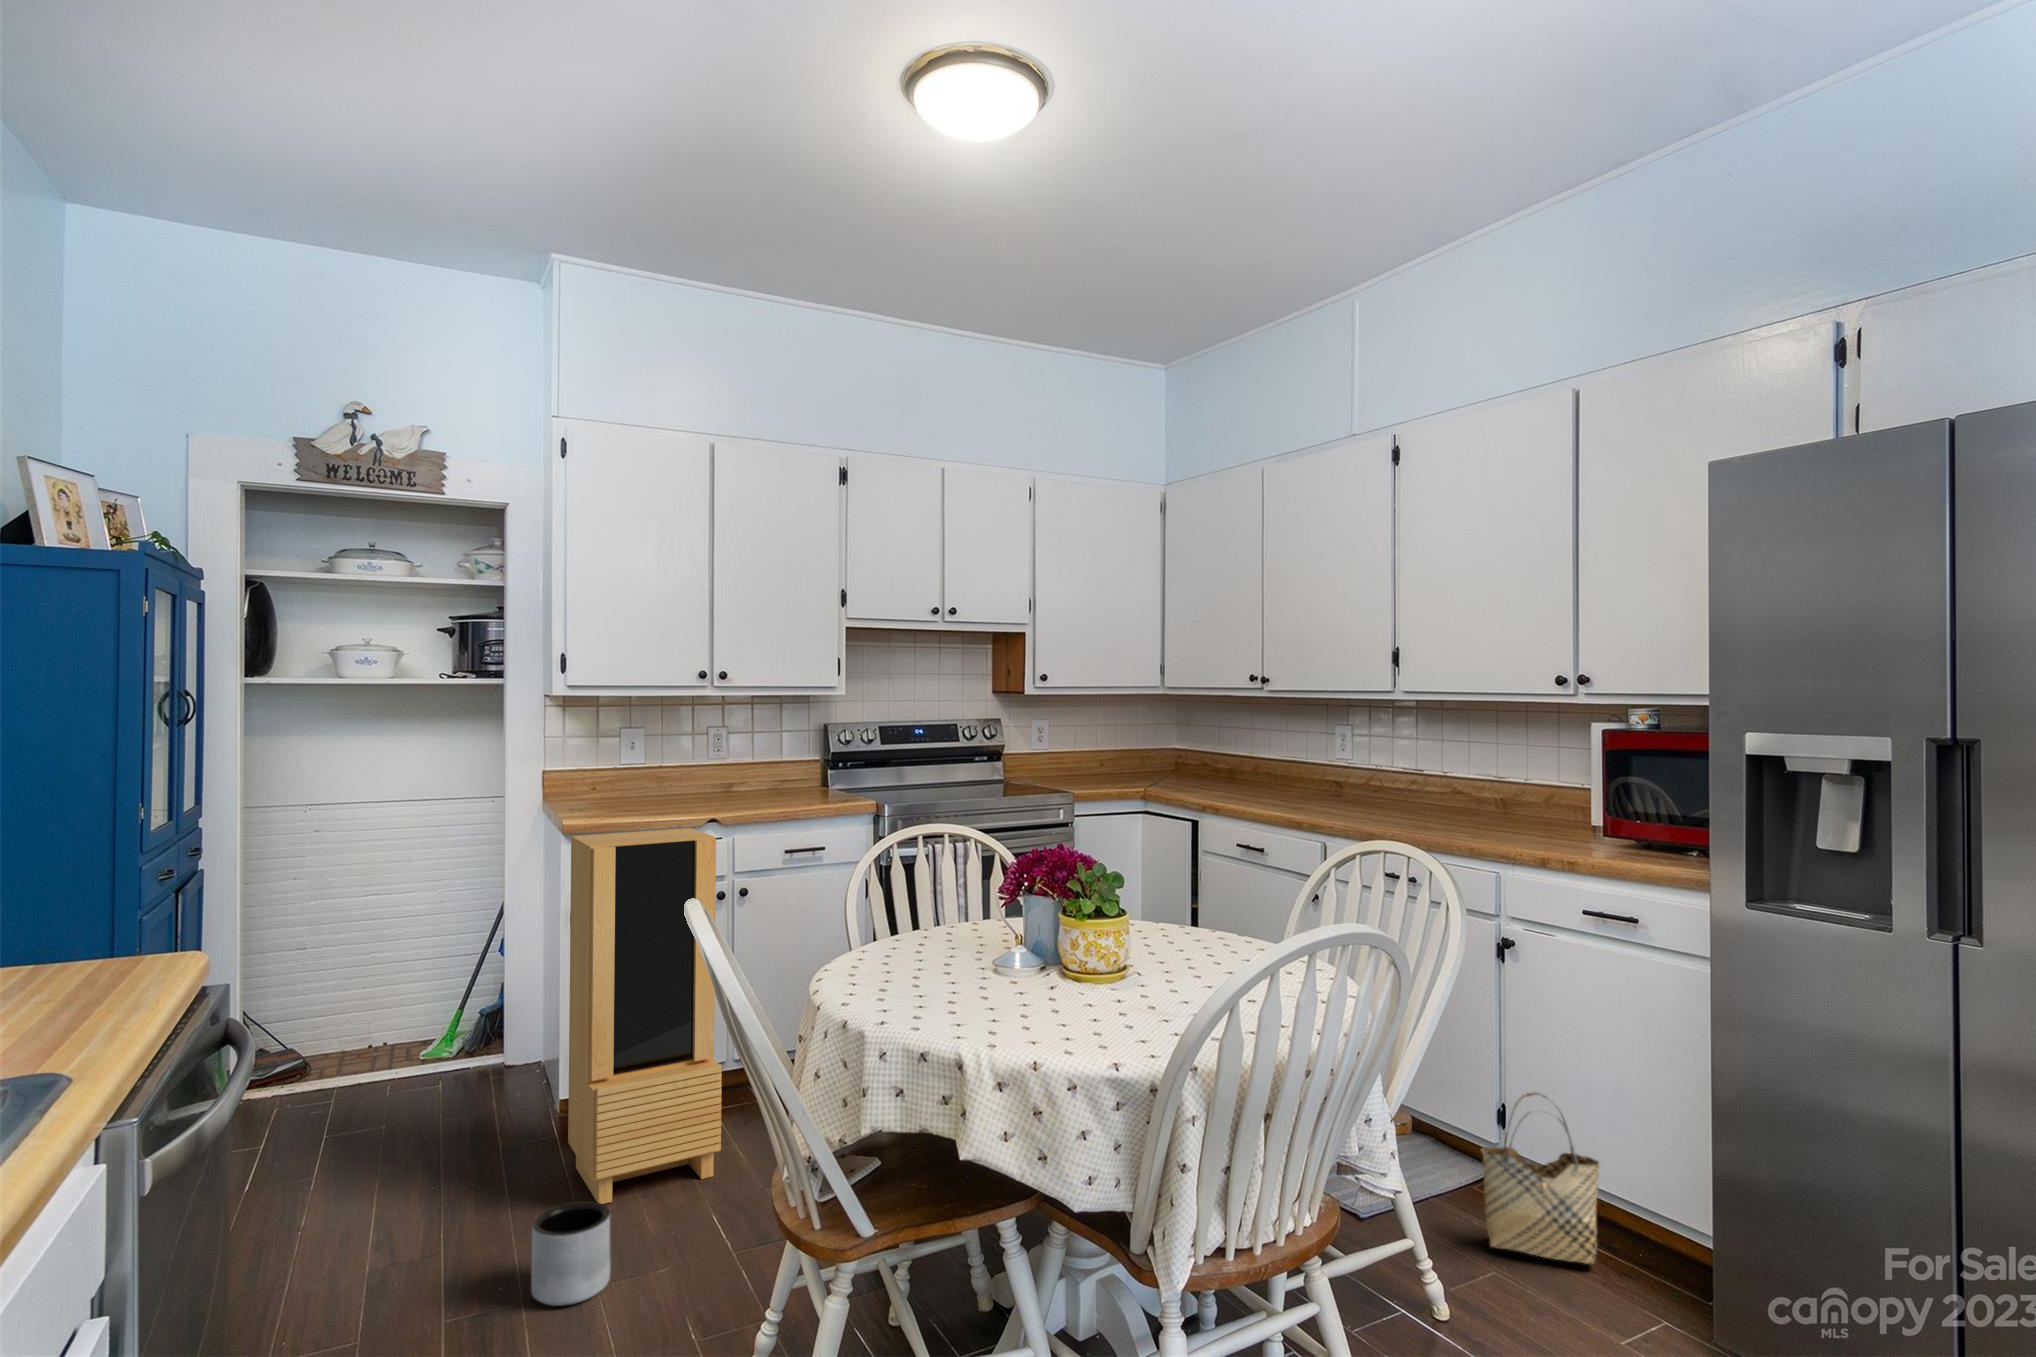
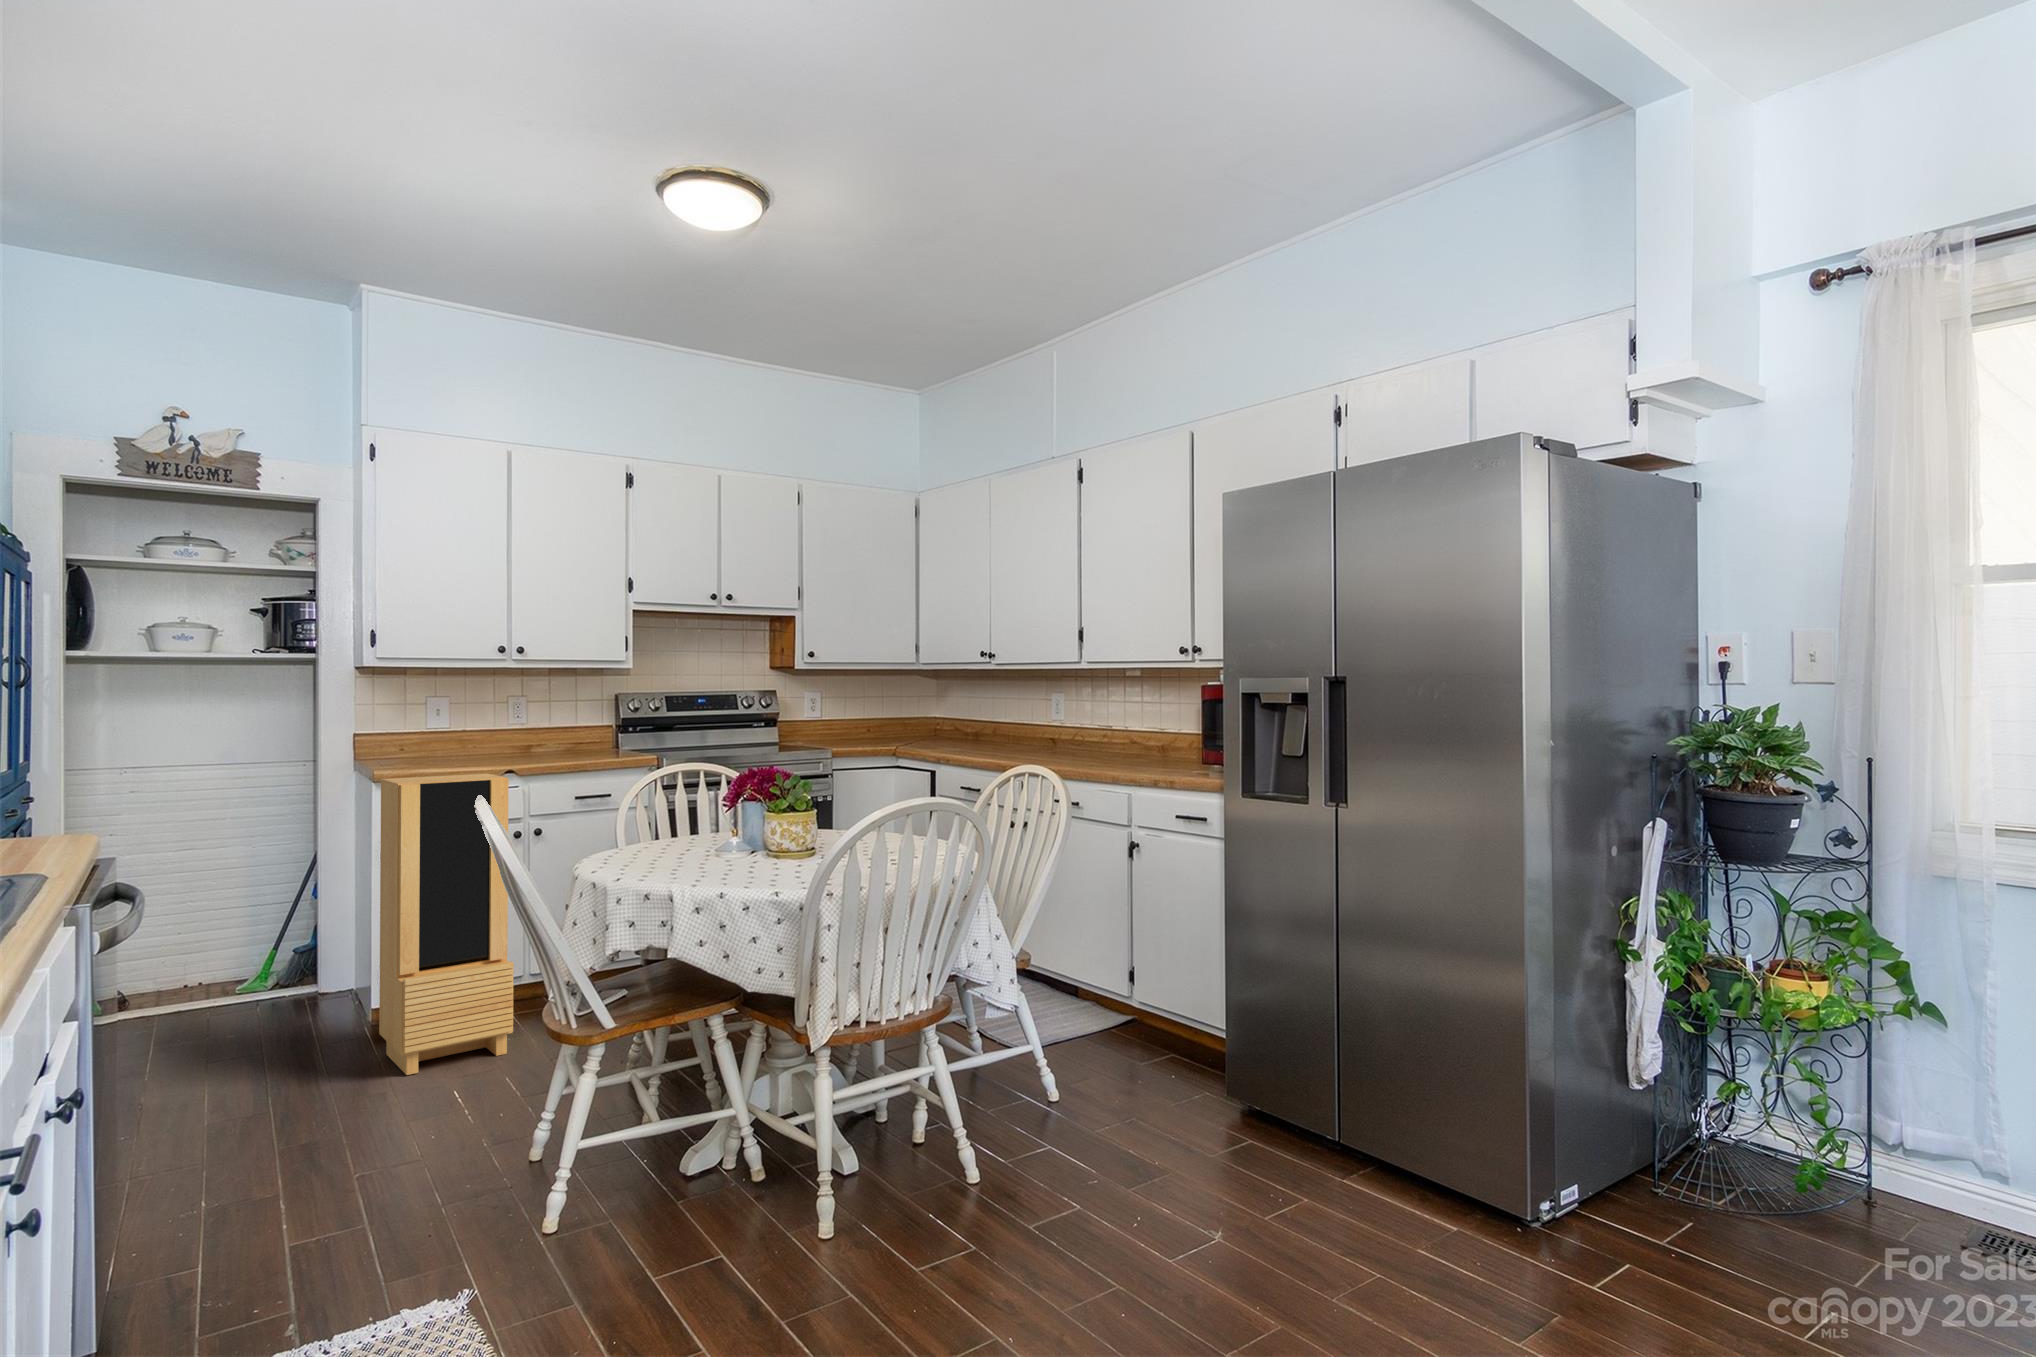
woven basket: present [1481,1093,1600,1264] -> none [1101,949,1182,1065]
planter: present [531,1201,610,1306] -> none [349,1058,416,1133]

